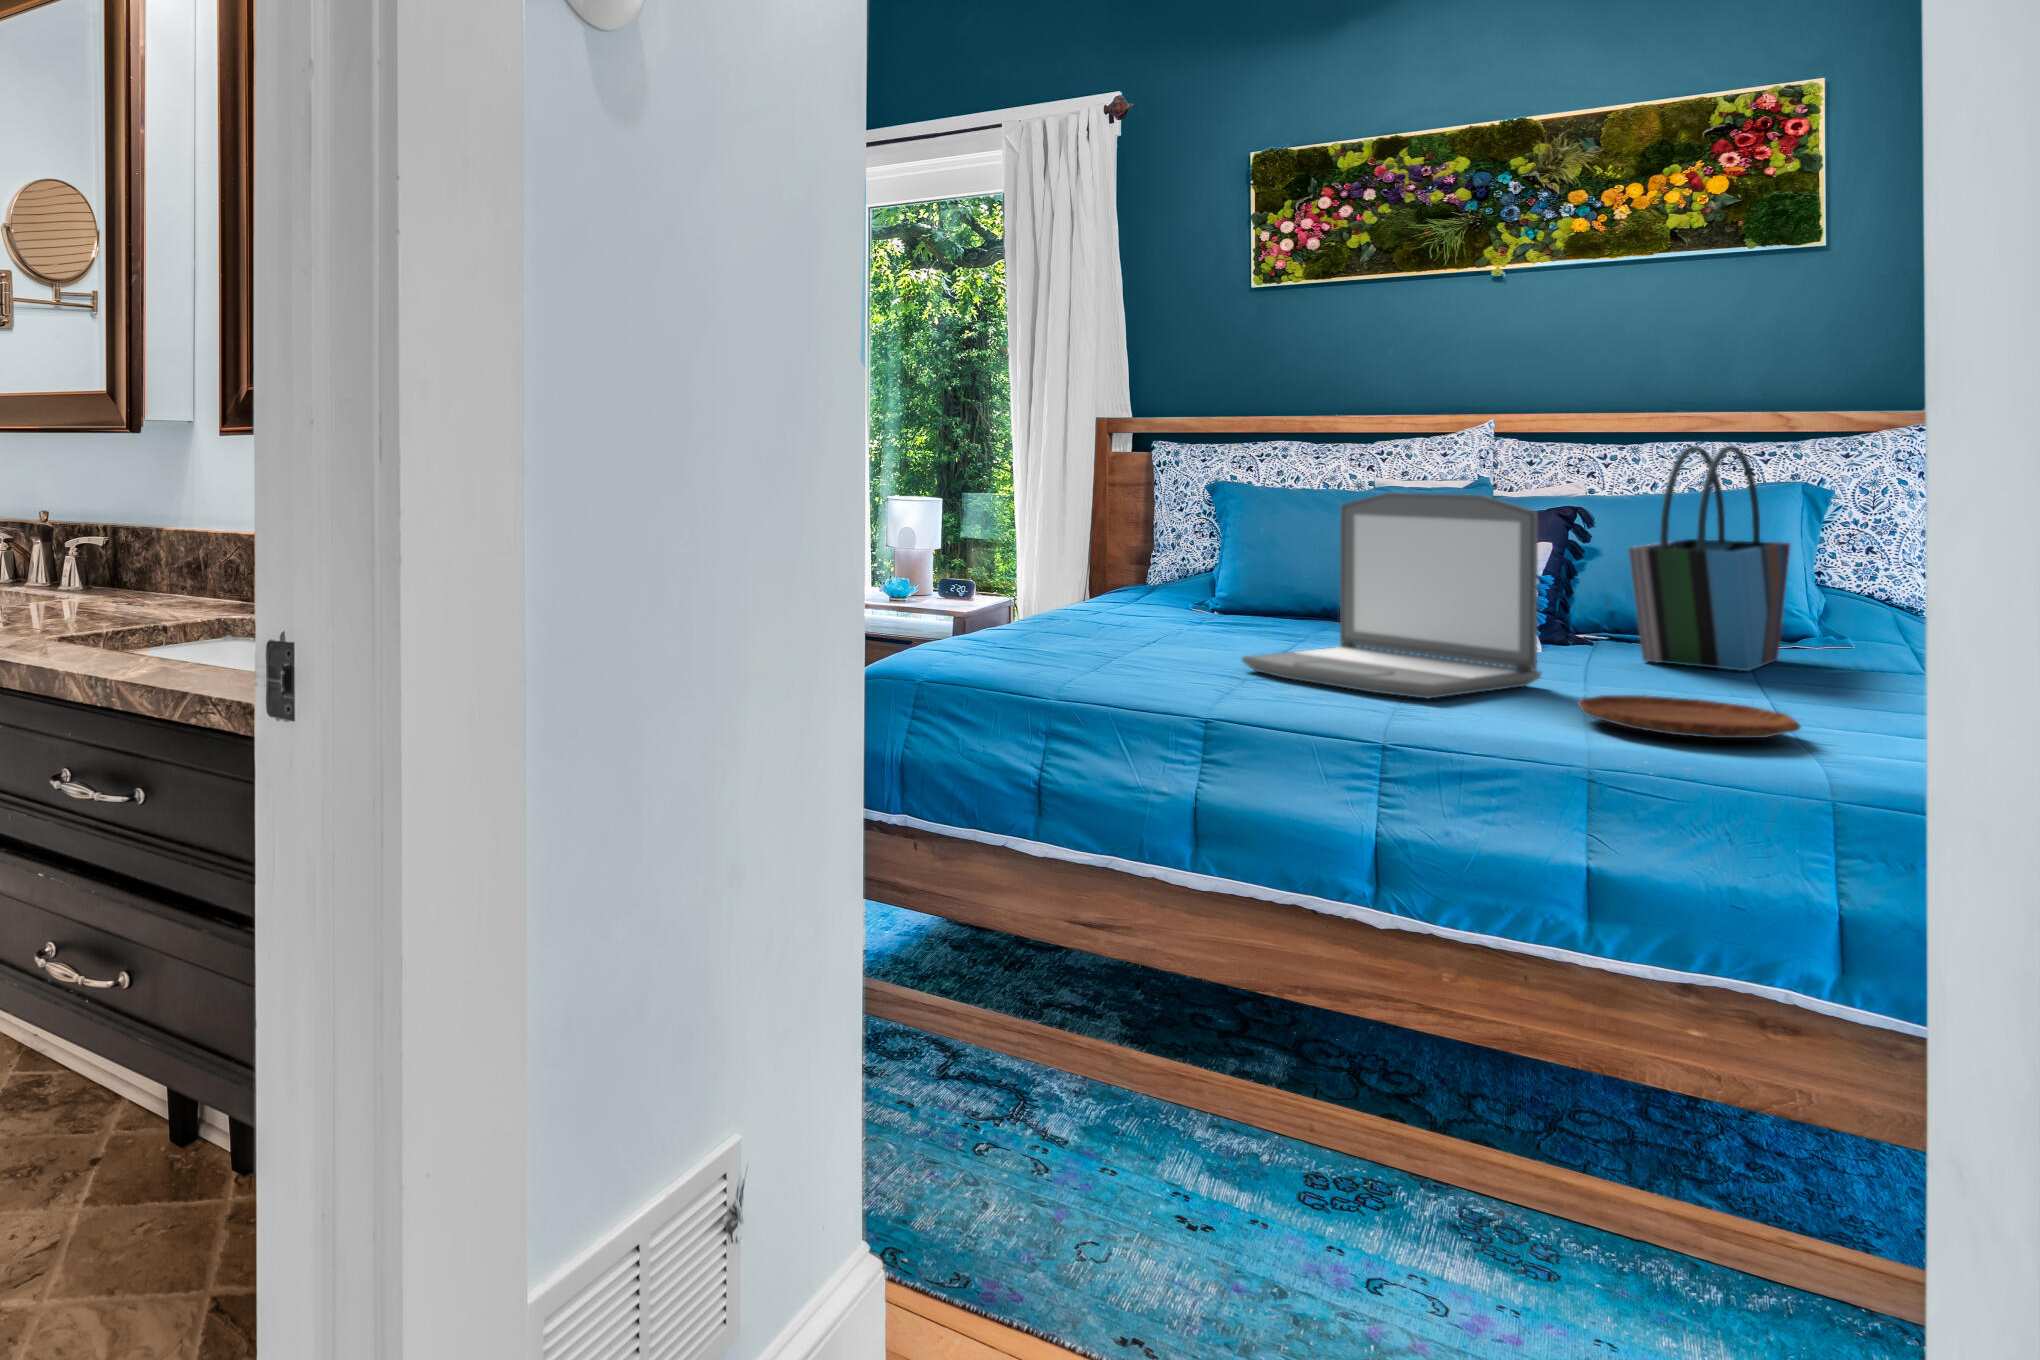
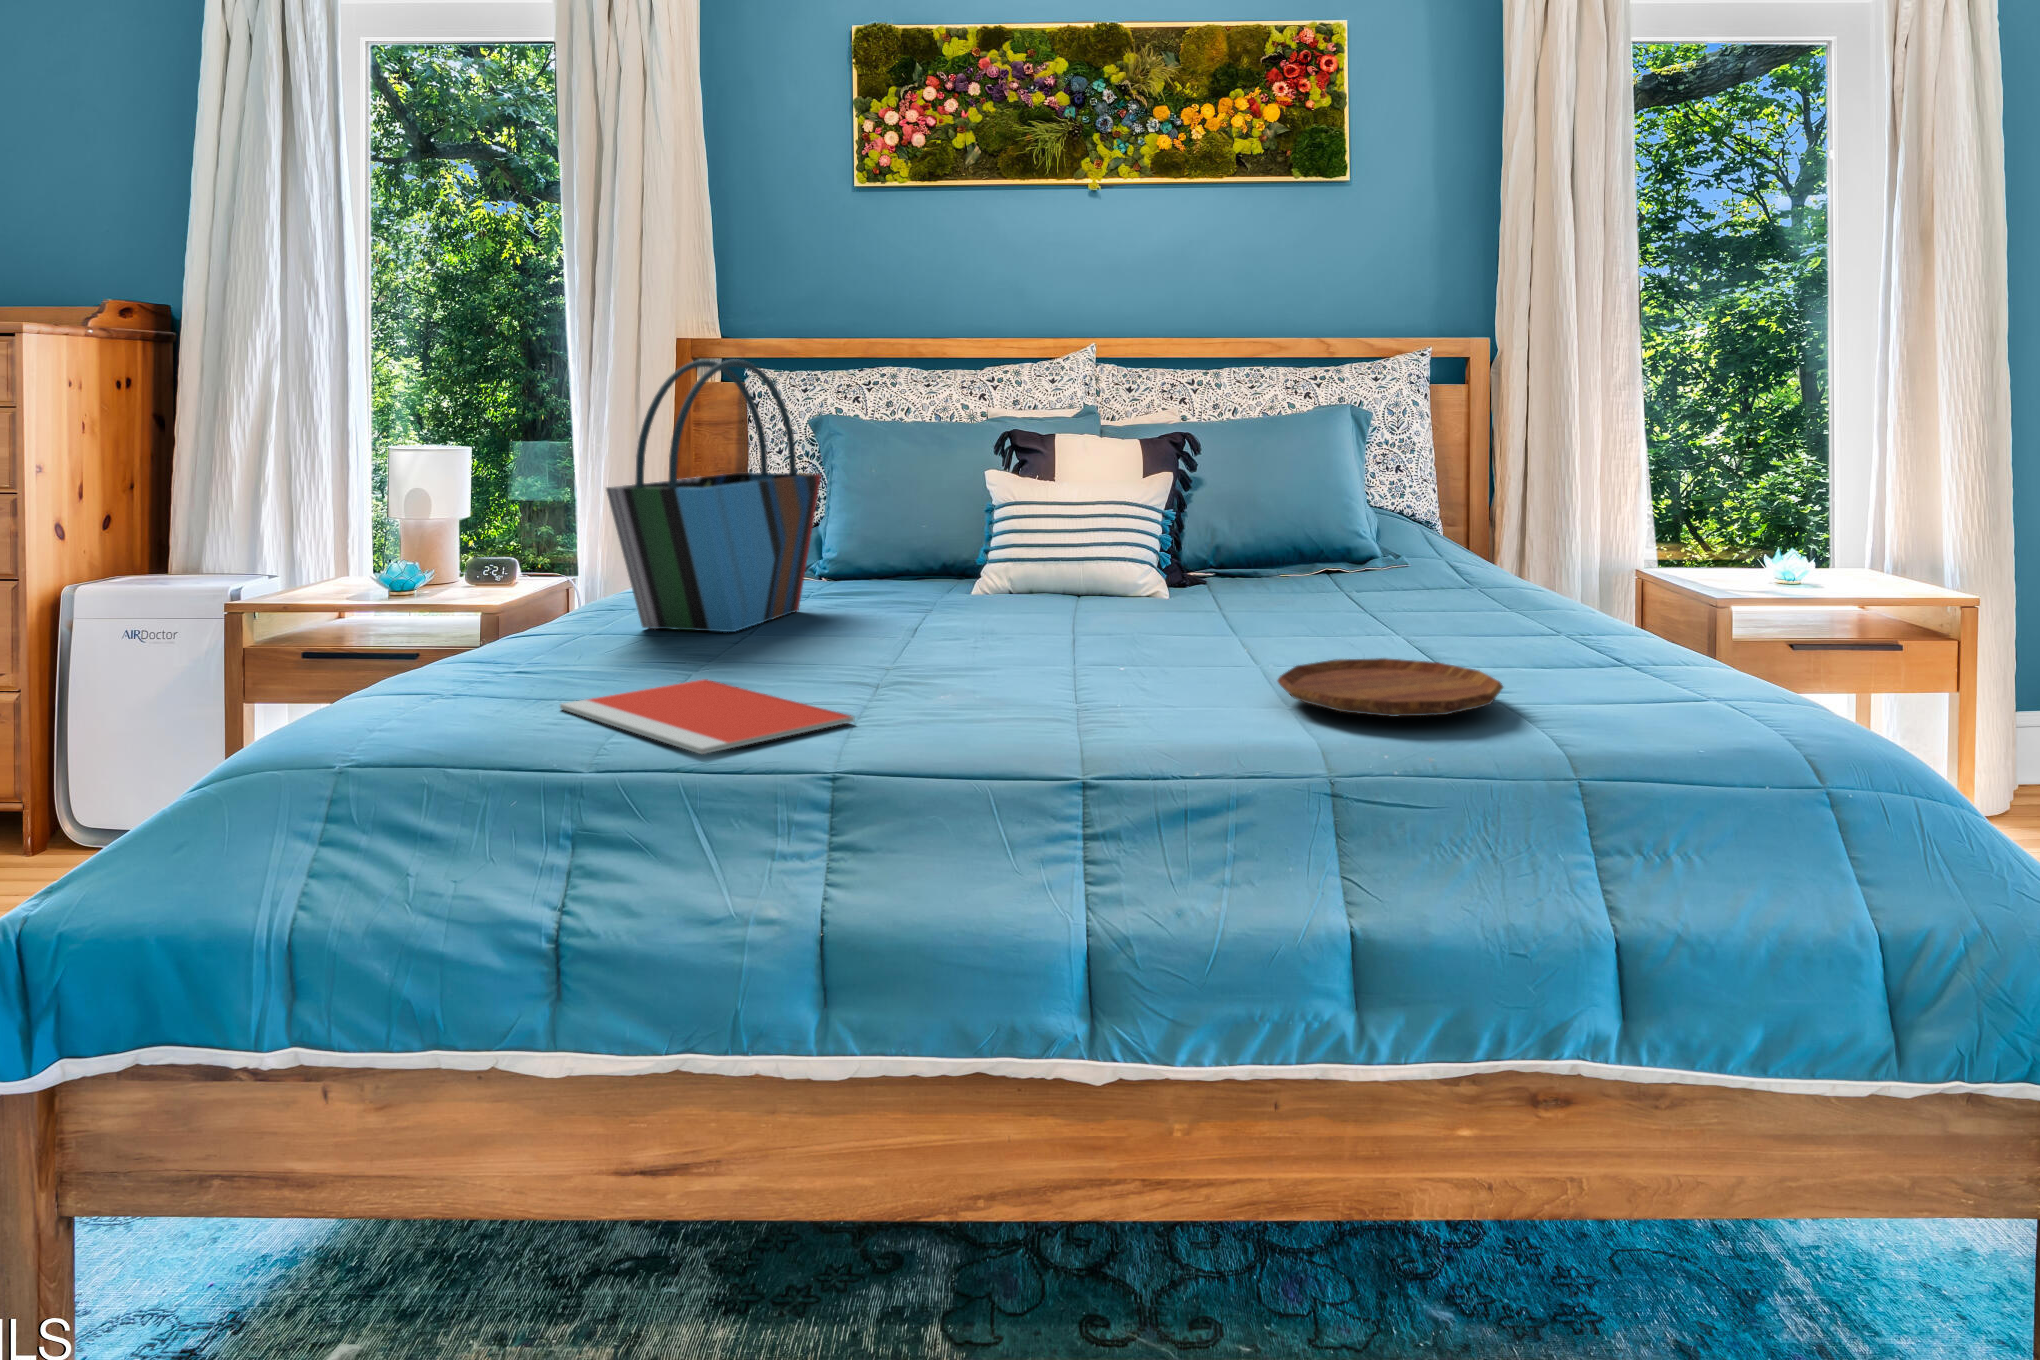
tote bag: present [1628,446,1790,671] -> present [606,359,821,632]
laptop: present [1242,492,1541,698] -> none [871,414,1211,693]
notebook: none [1030,663,1224,697] -> present [560,679,854,754]

